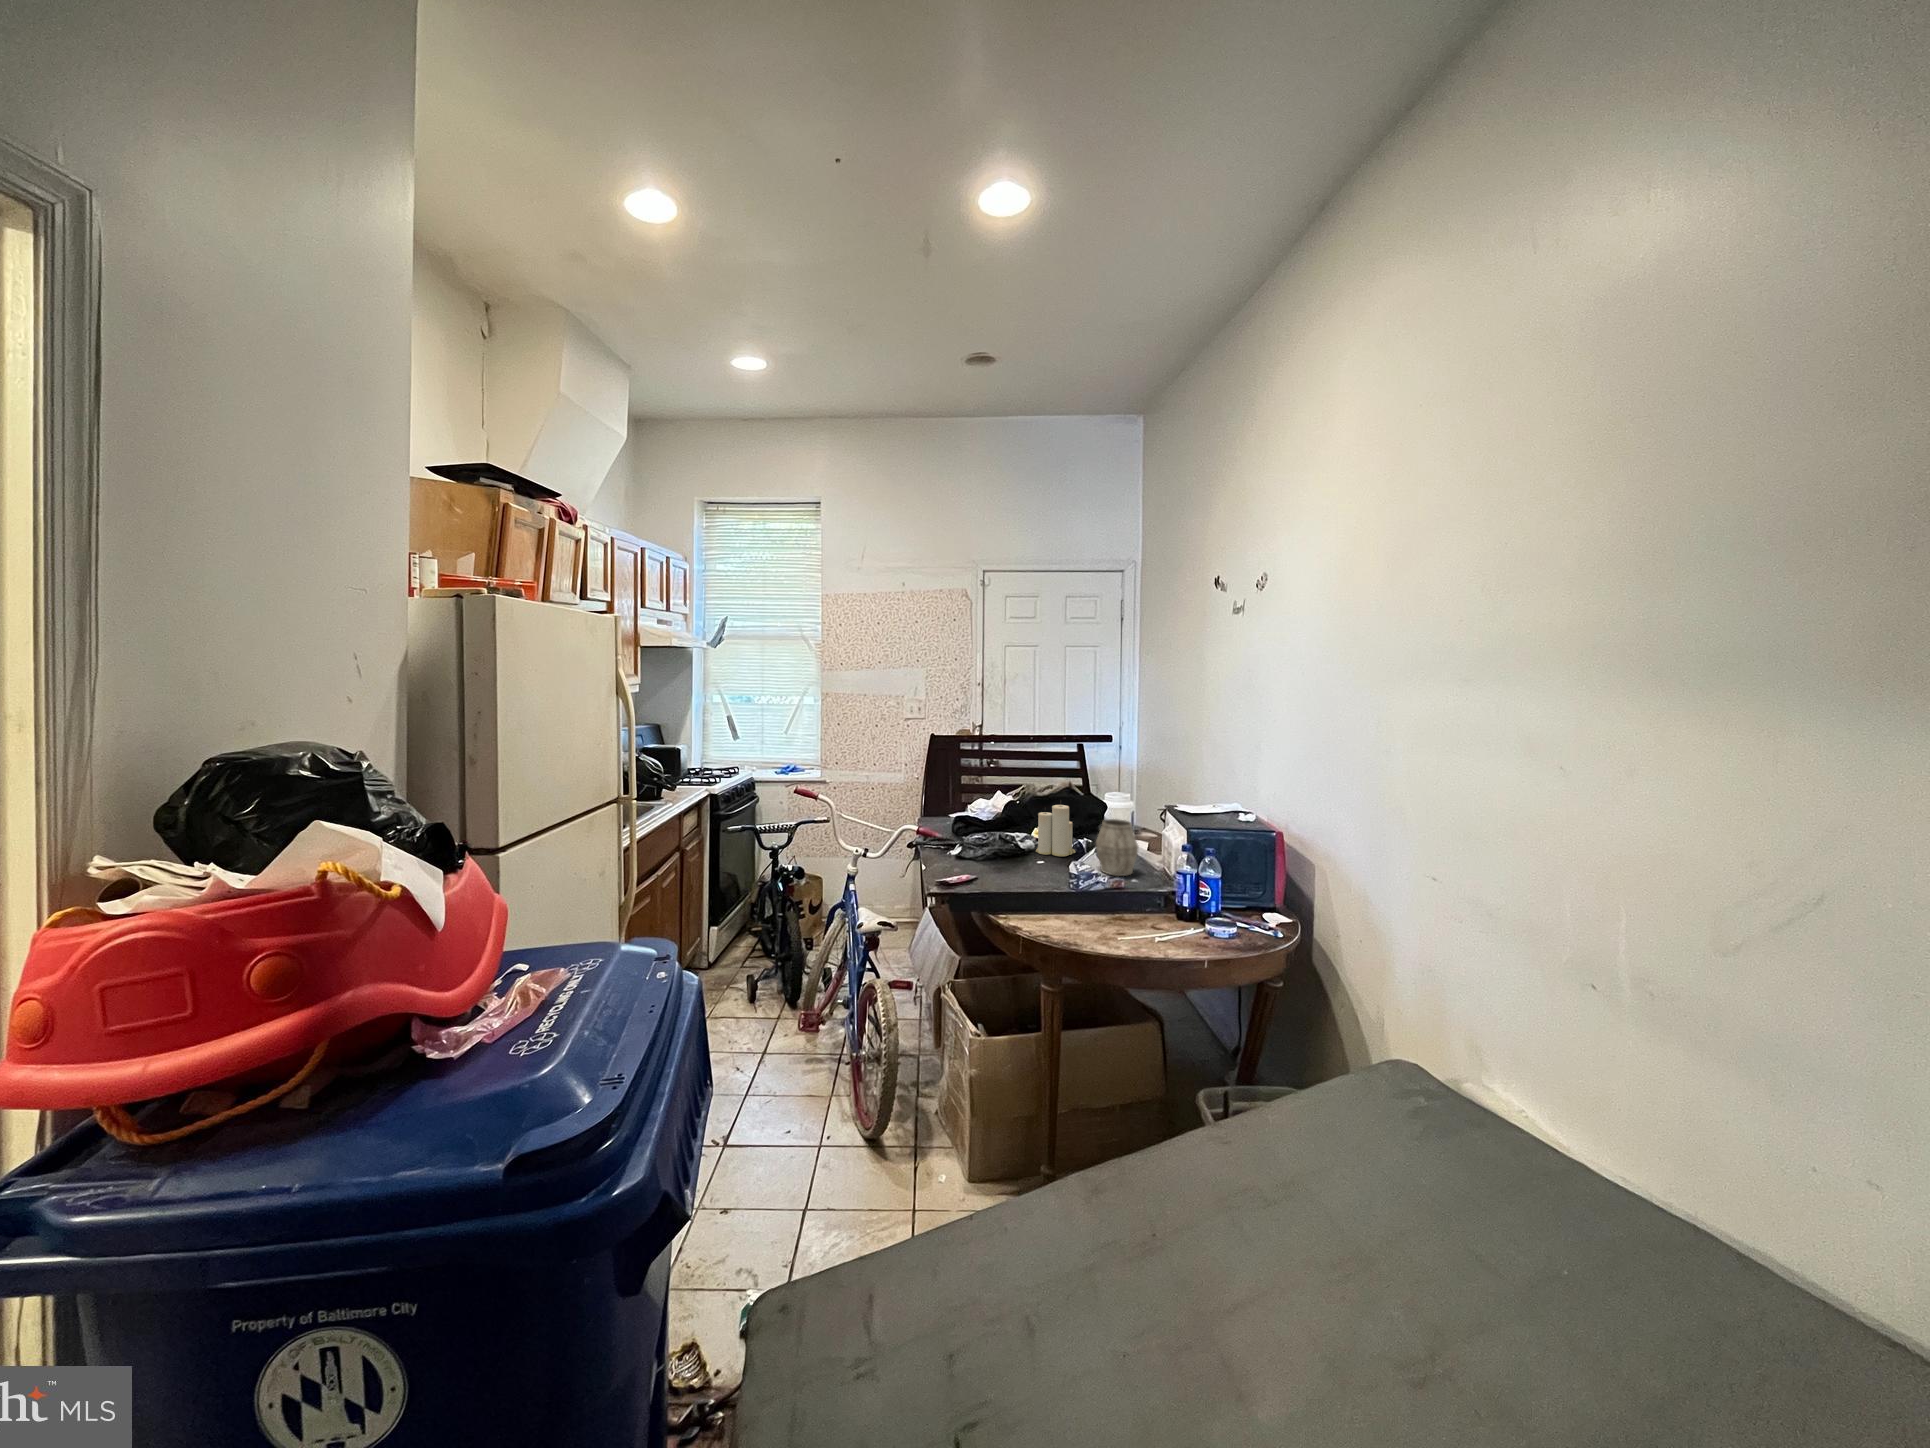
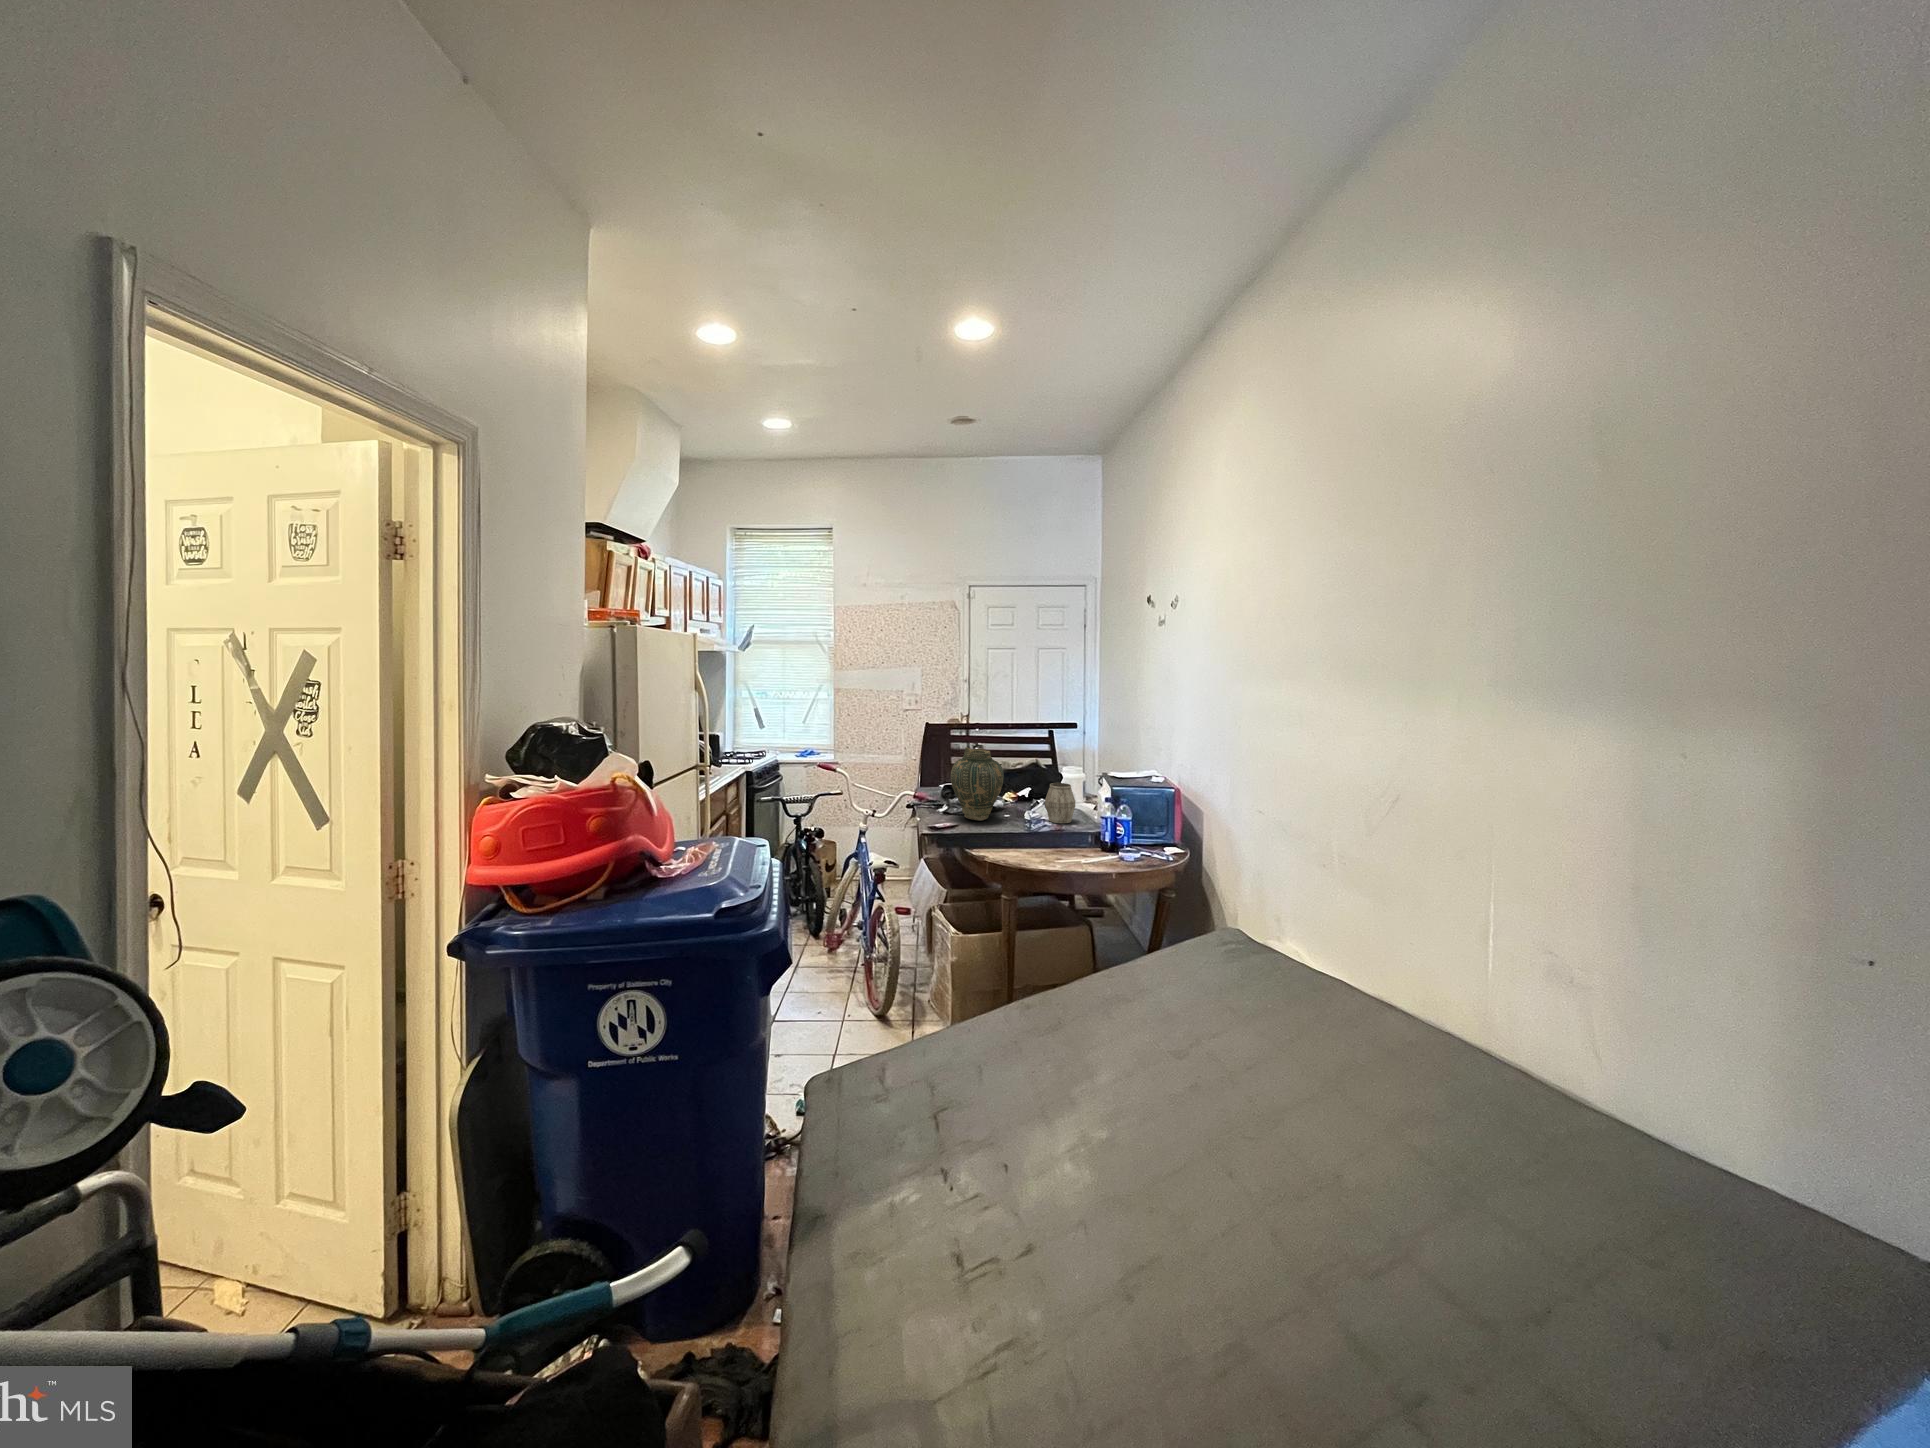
vase: none [967,771,1040,872] -> present [951,747,1004,821]
candle: present [1036,804,1075,856] -> none [1003,770,1033,812]

